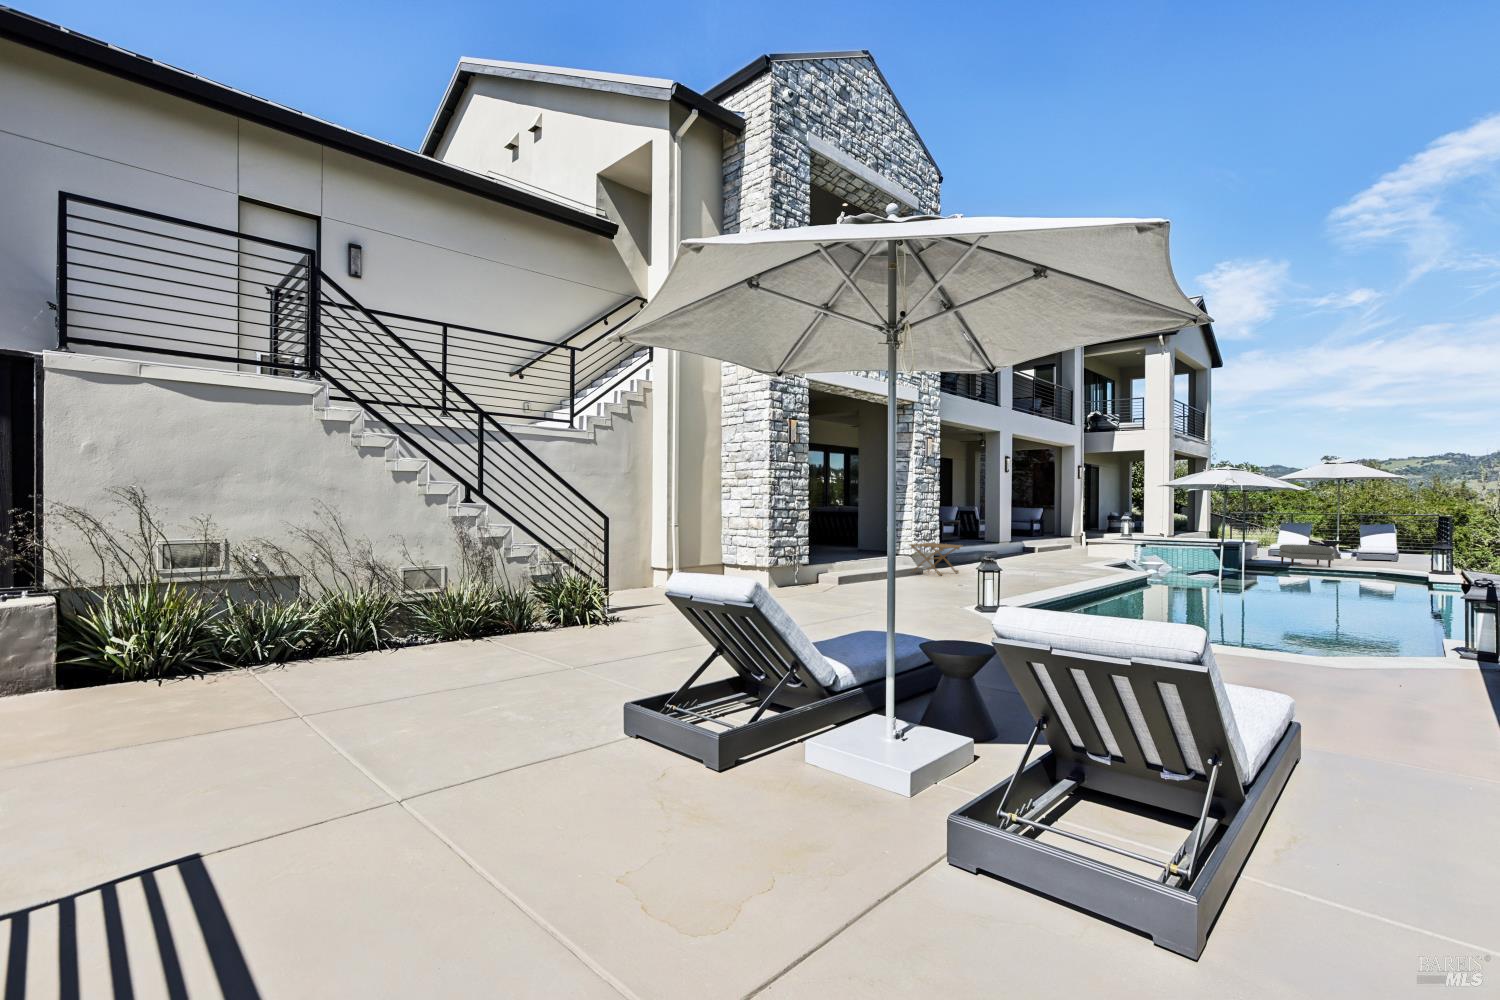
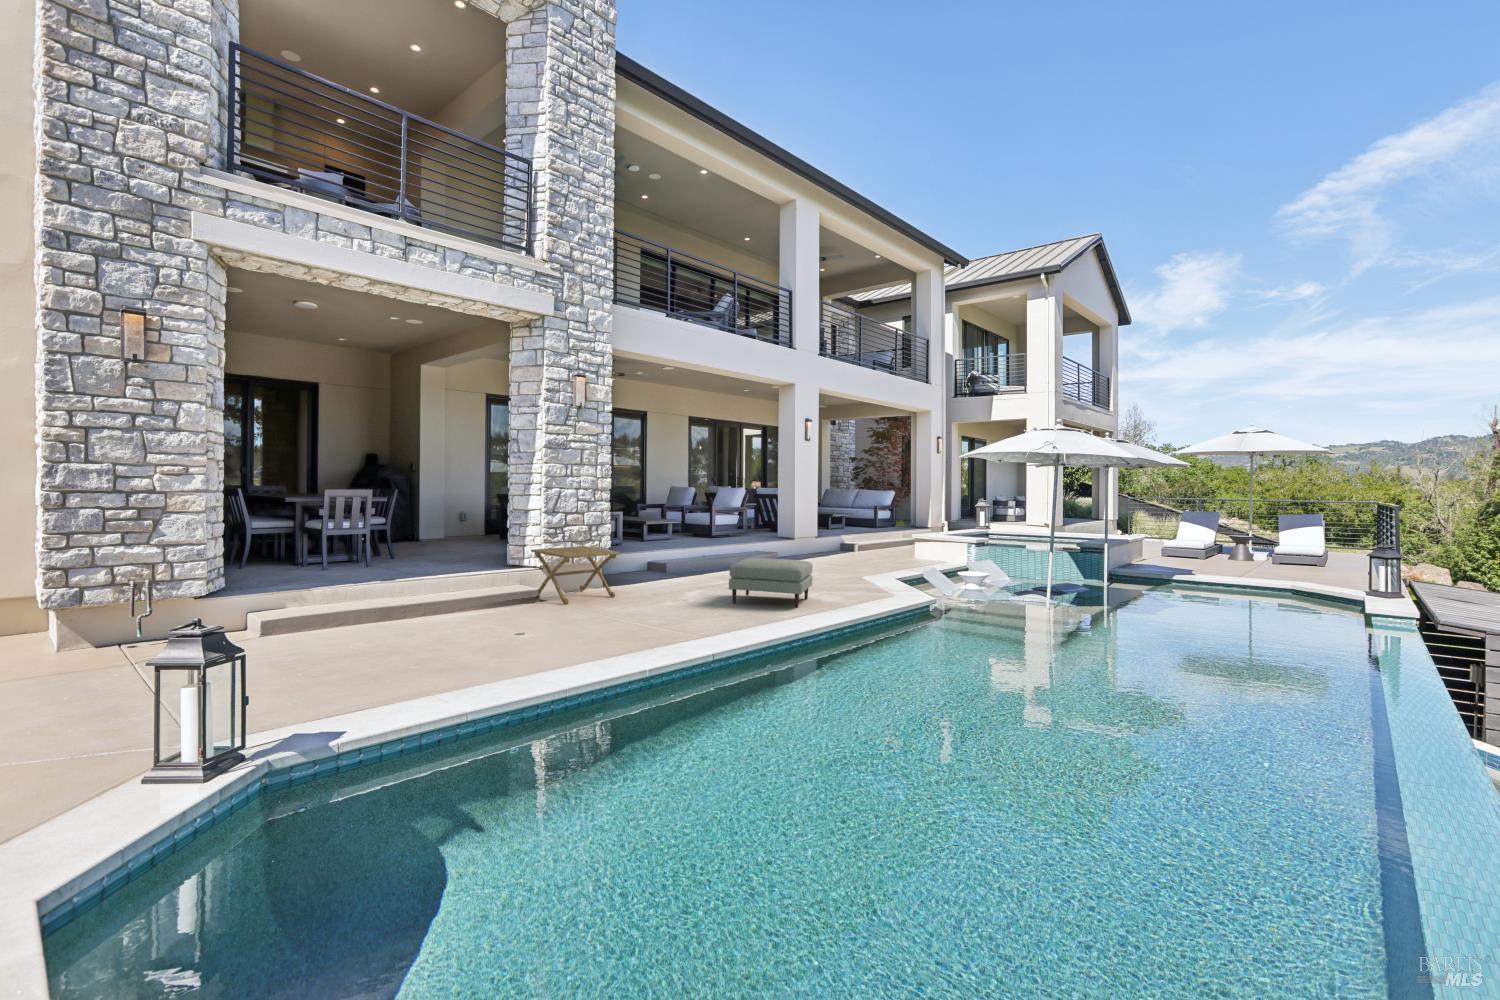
ottoman: present [1279,545,1334,567] -> present [729,558,813,608]

